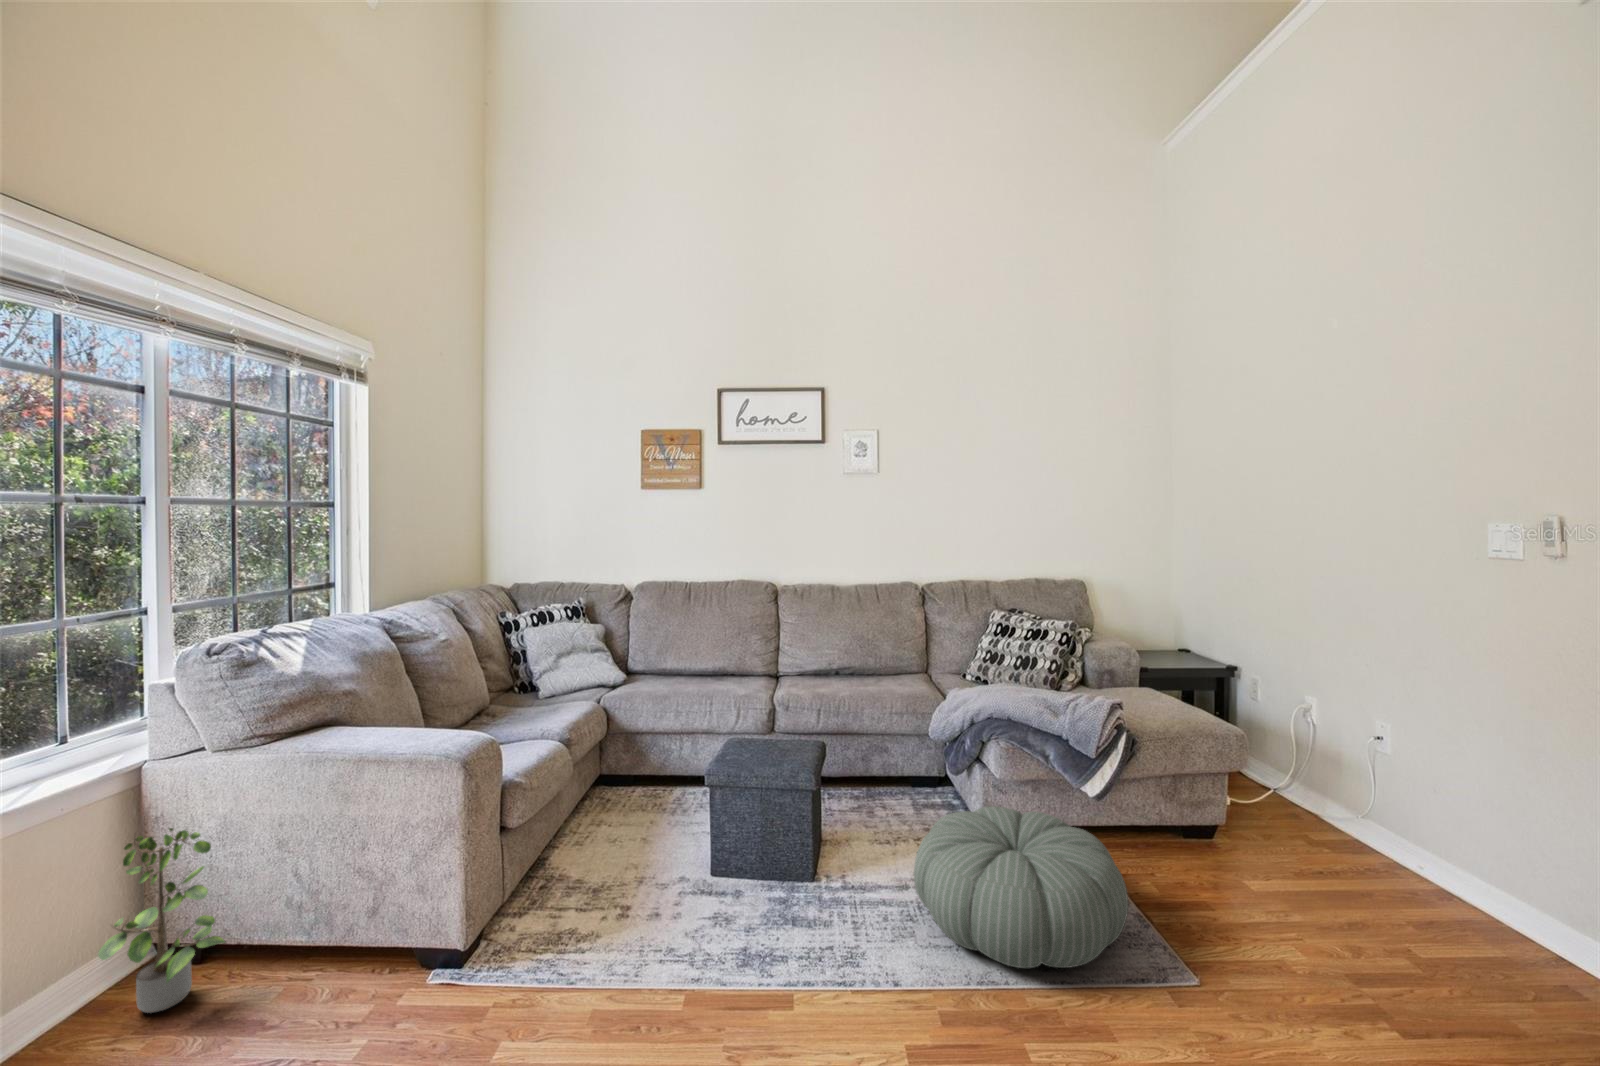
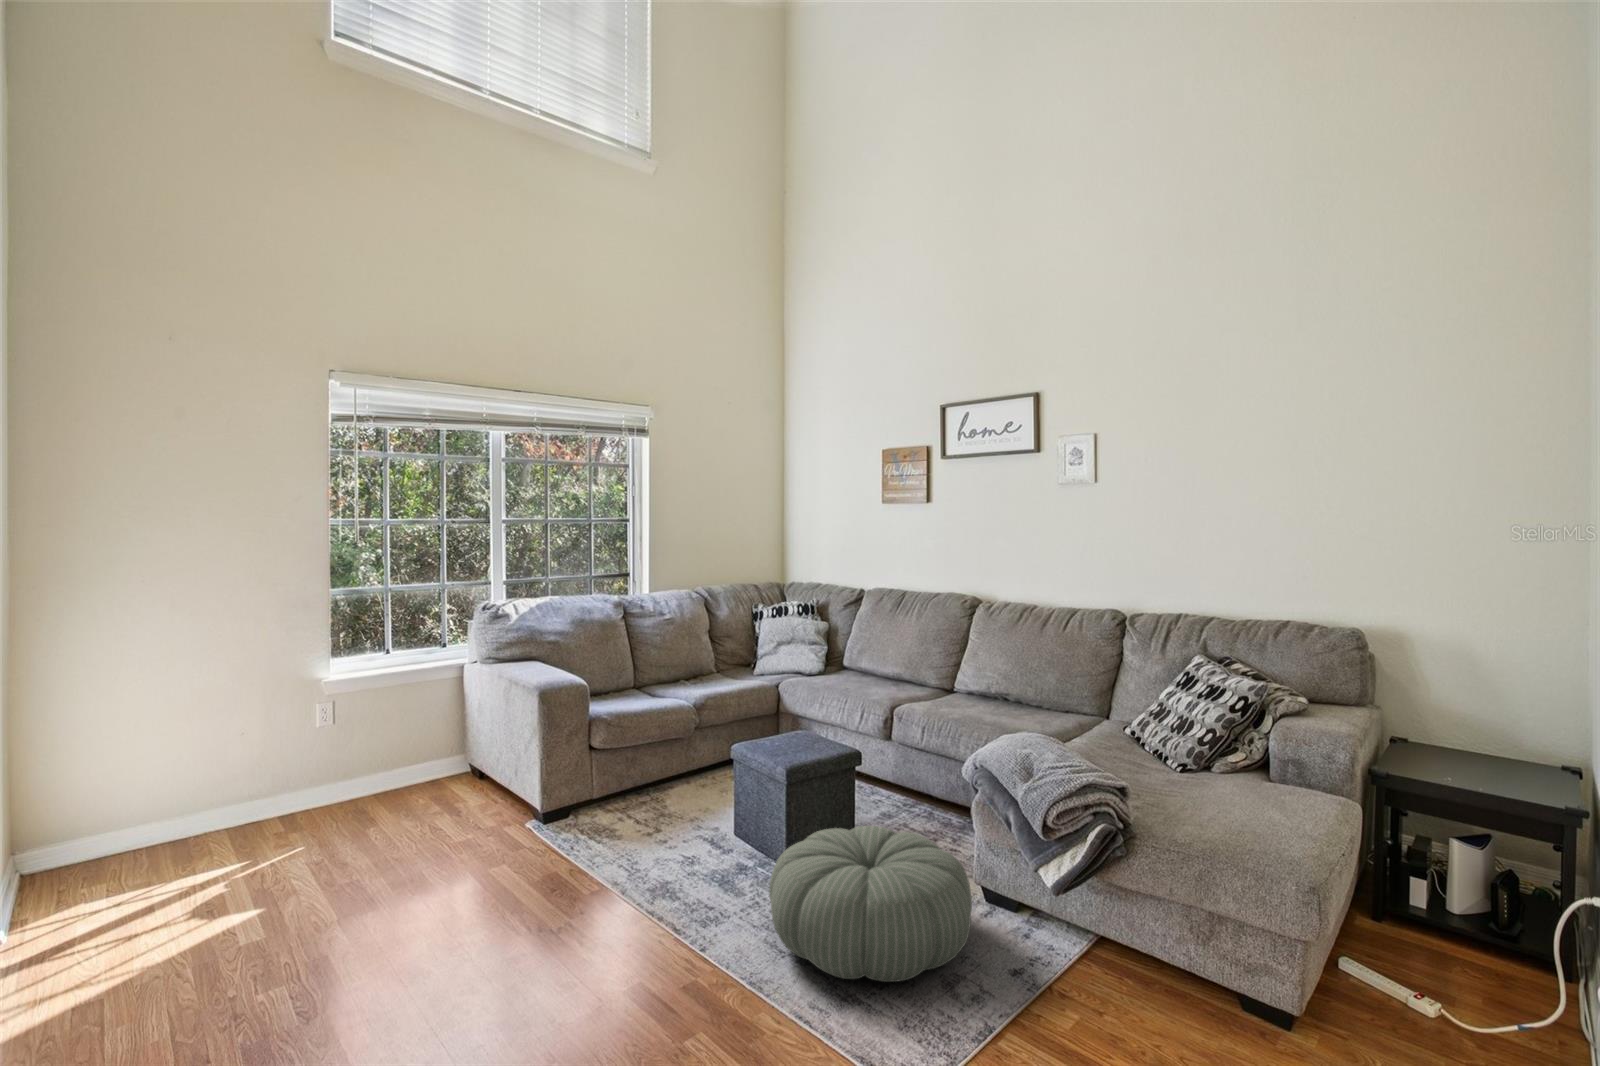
potted plant: present [98,828,226,1013] -> none [449,686,490,780]

